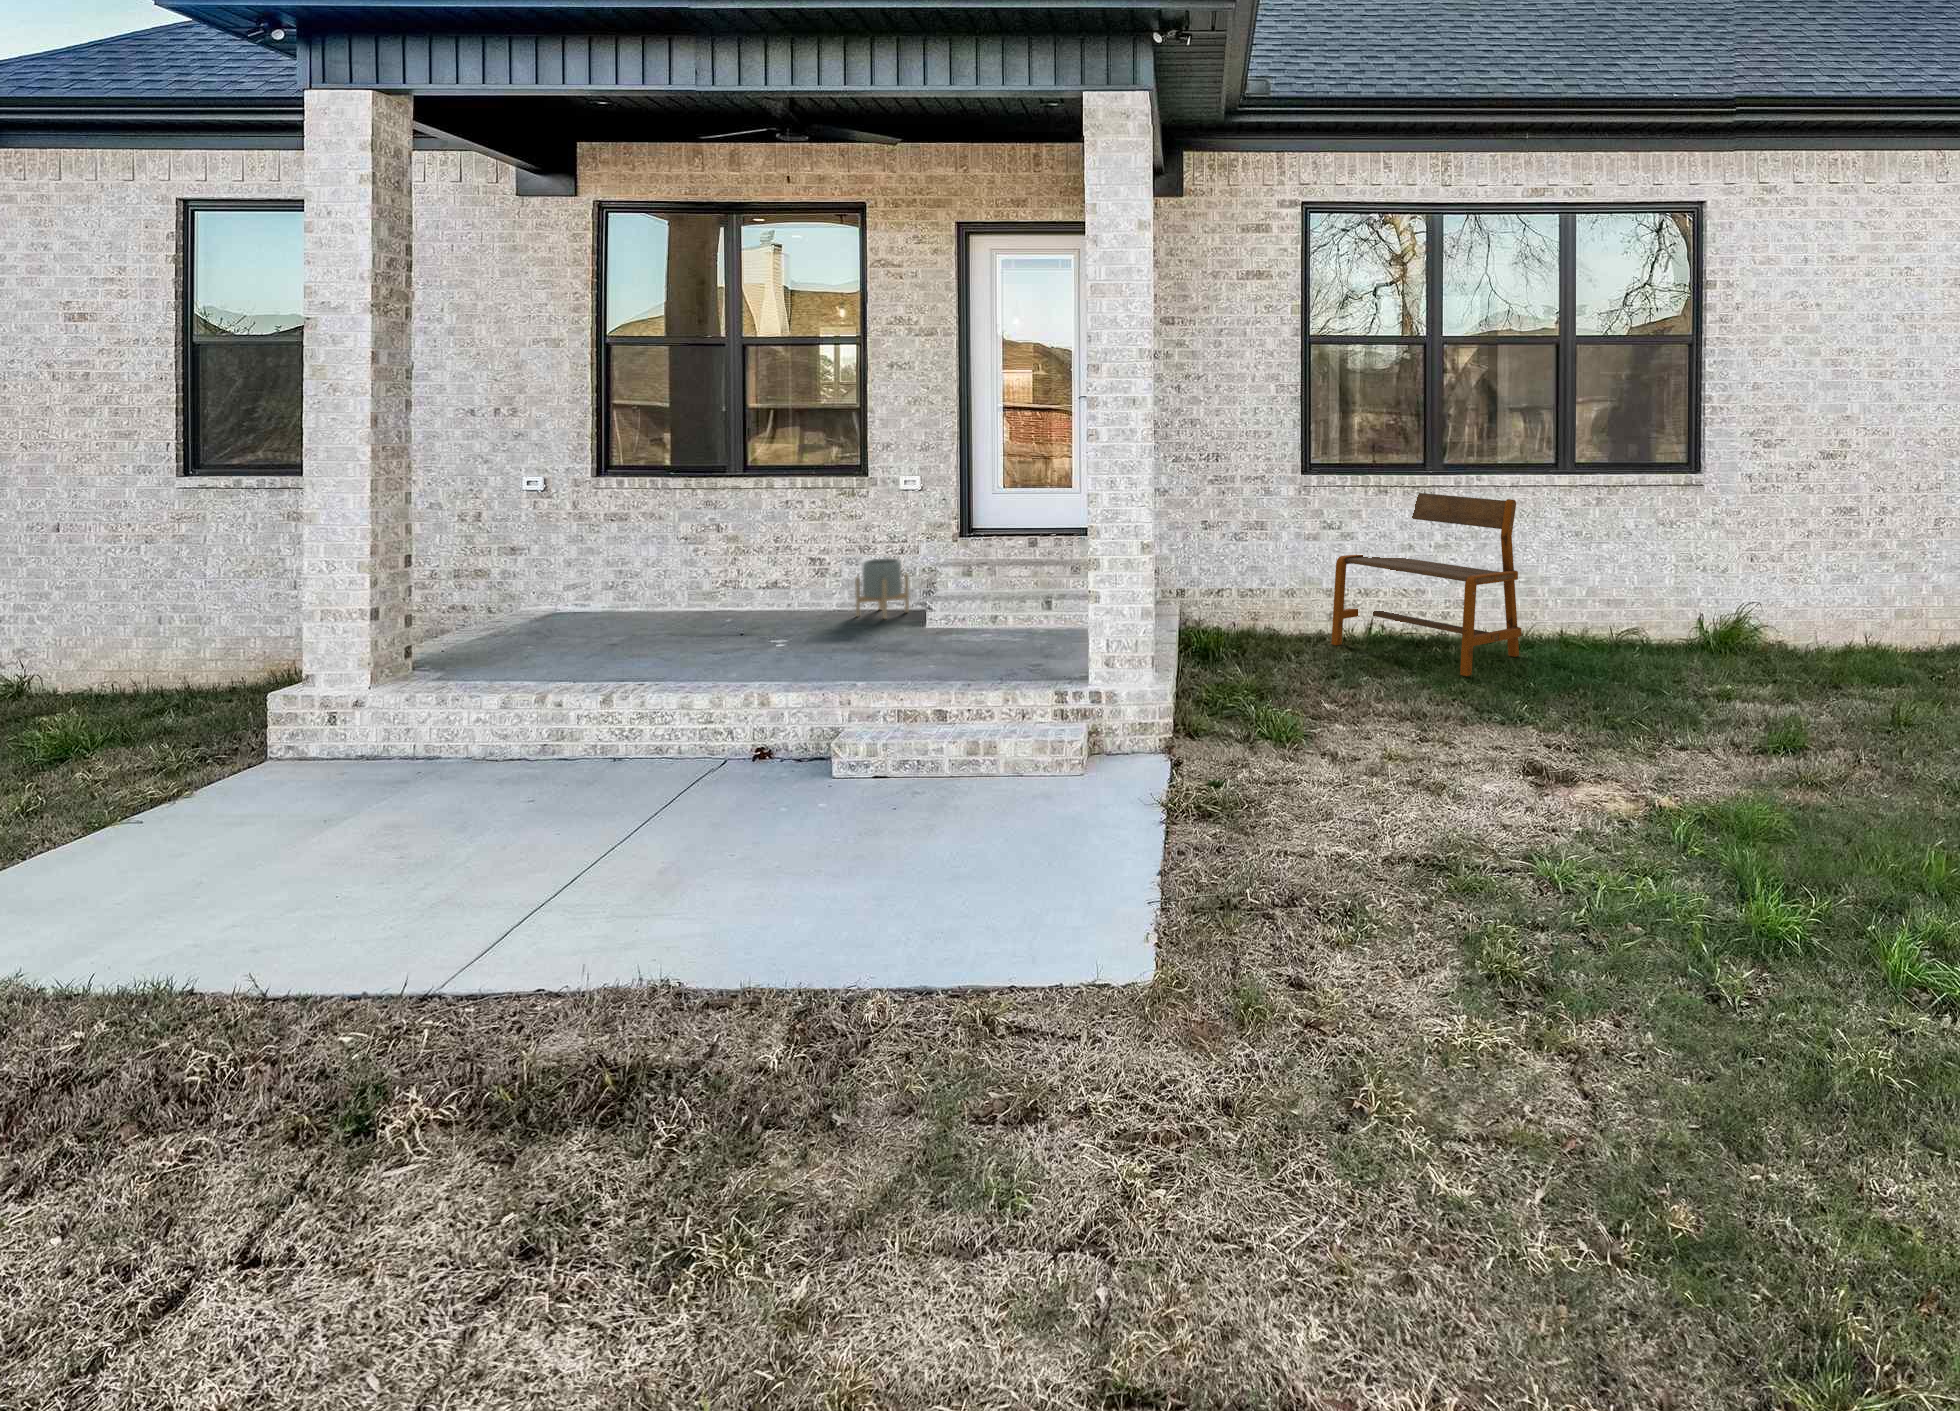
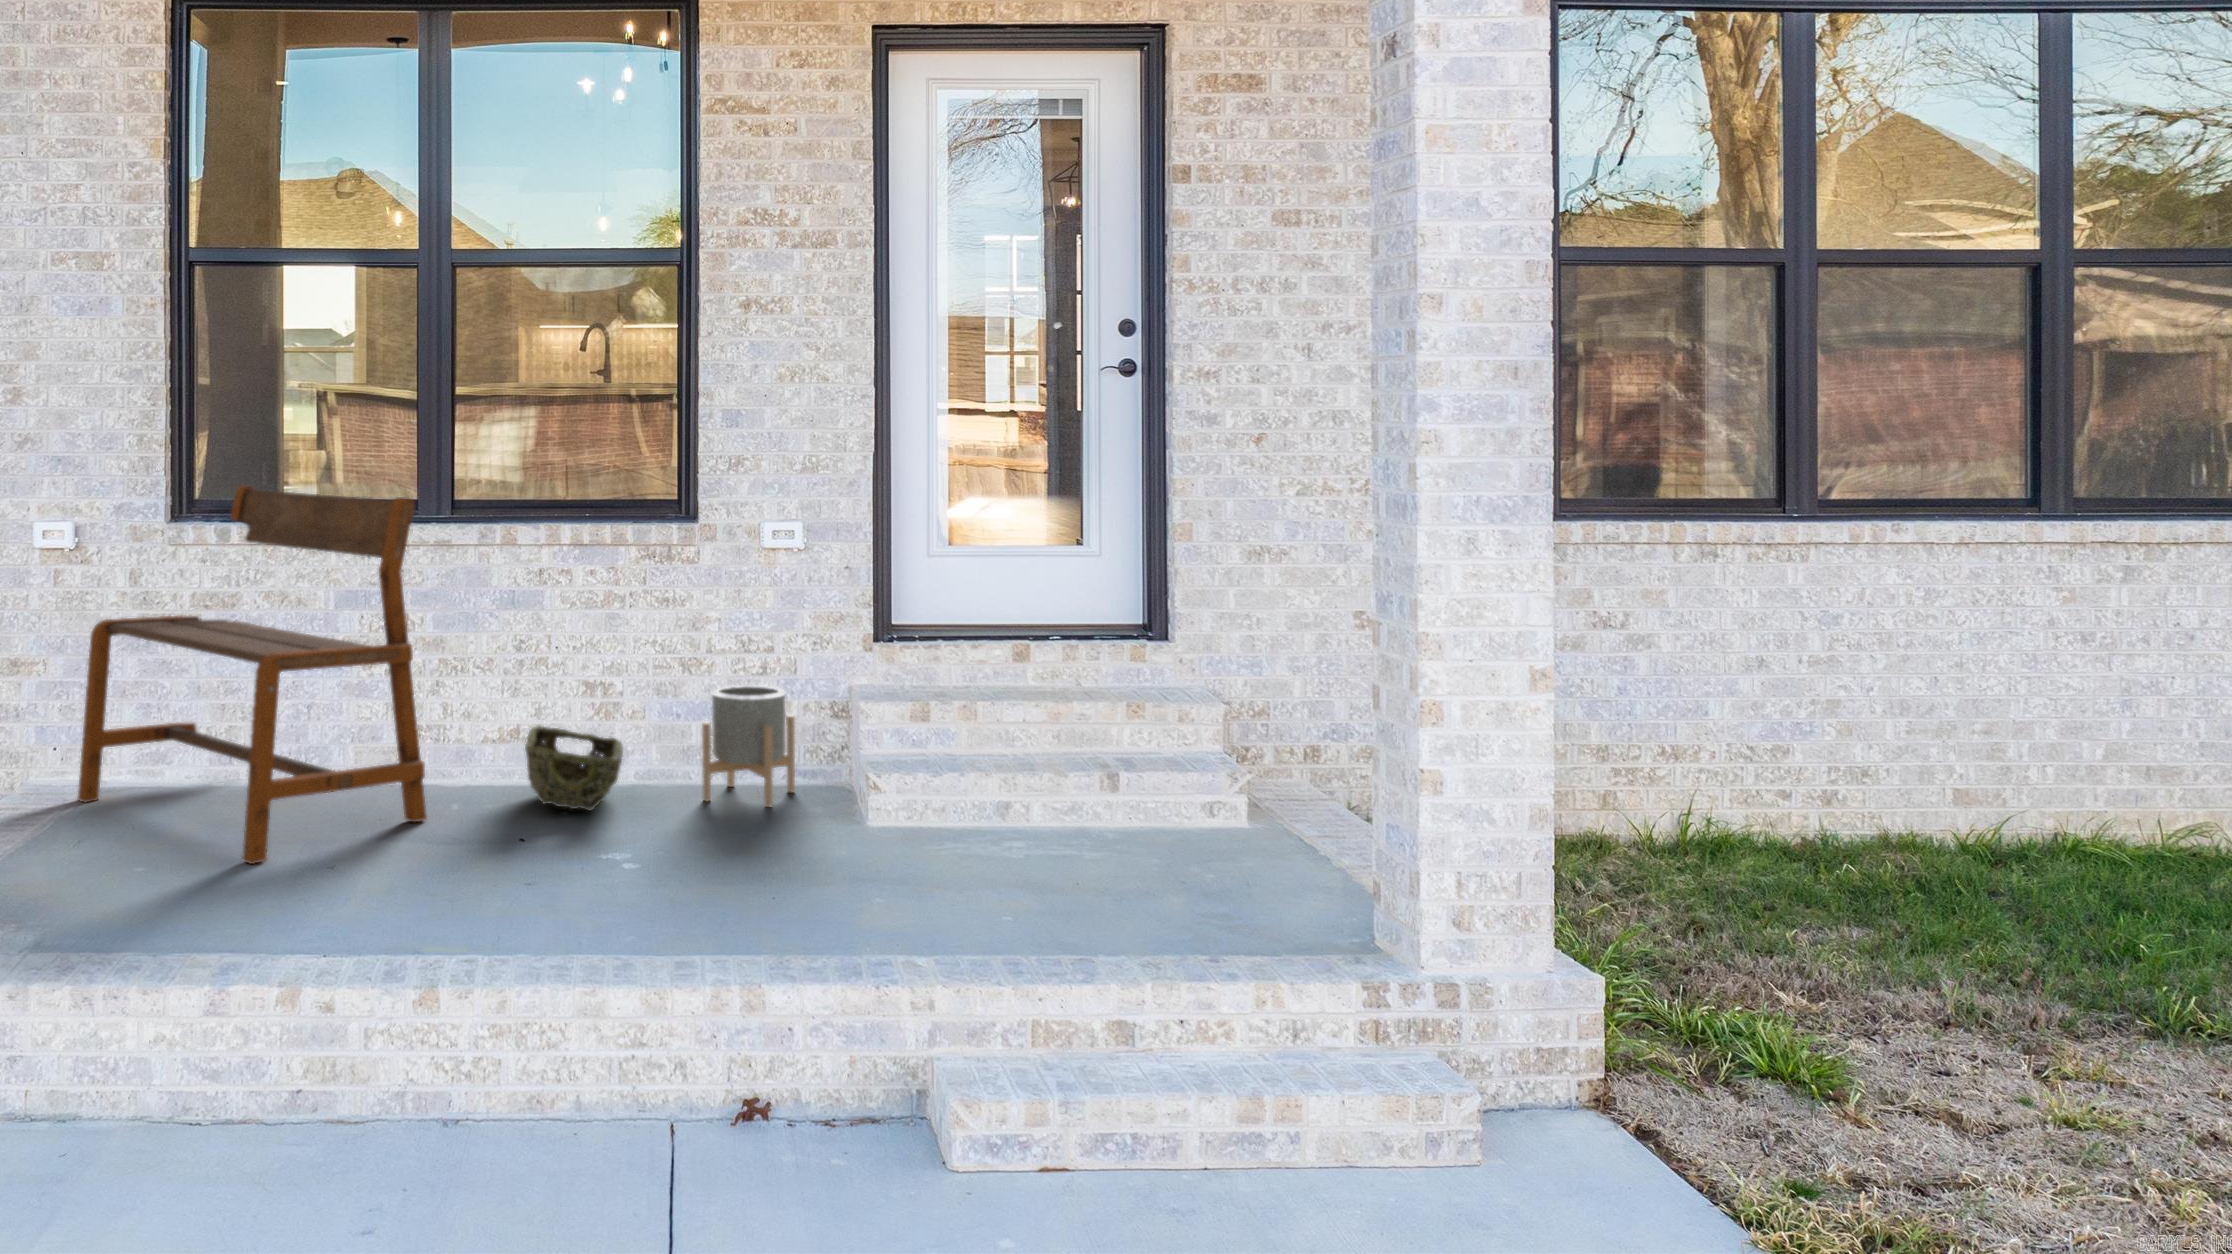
bench: present [1331,493,1522,676] -> present [78,486,427,864]
woven basket: none [755,579,823,621] -> present [525,726,623,811]

